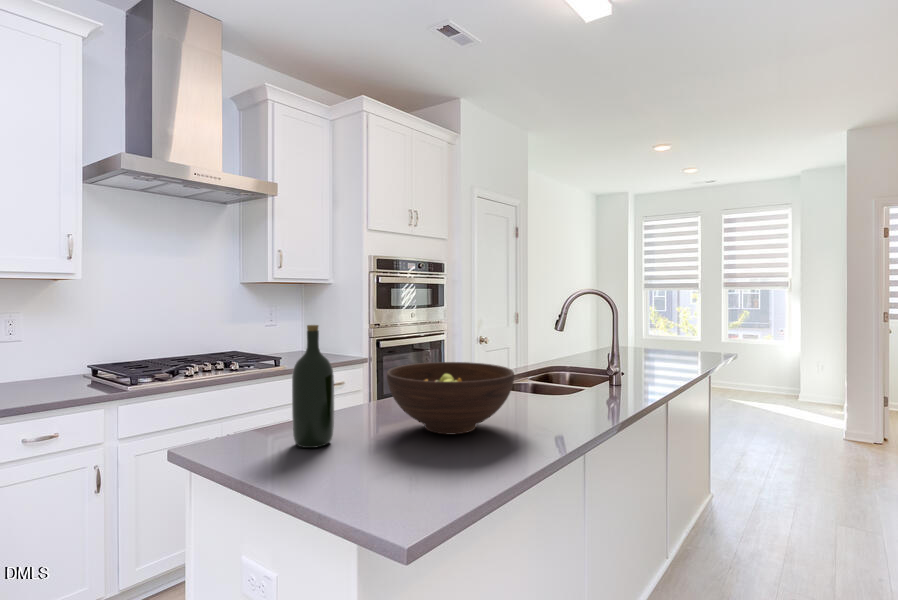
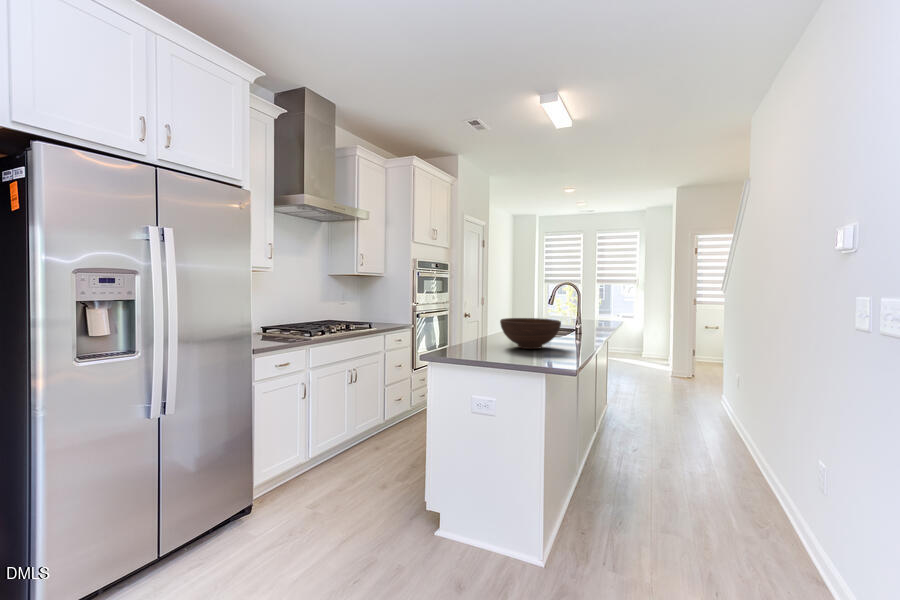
wine bottle: present [292,325,334,448] -> none [469,298,488,354]

